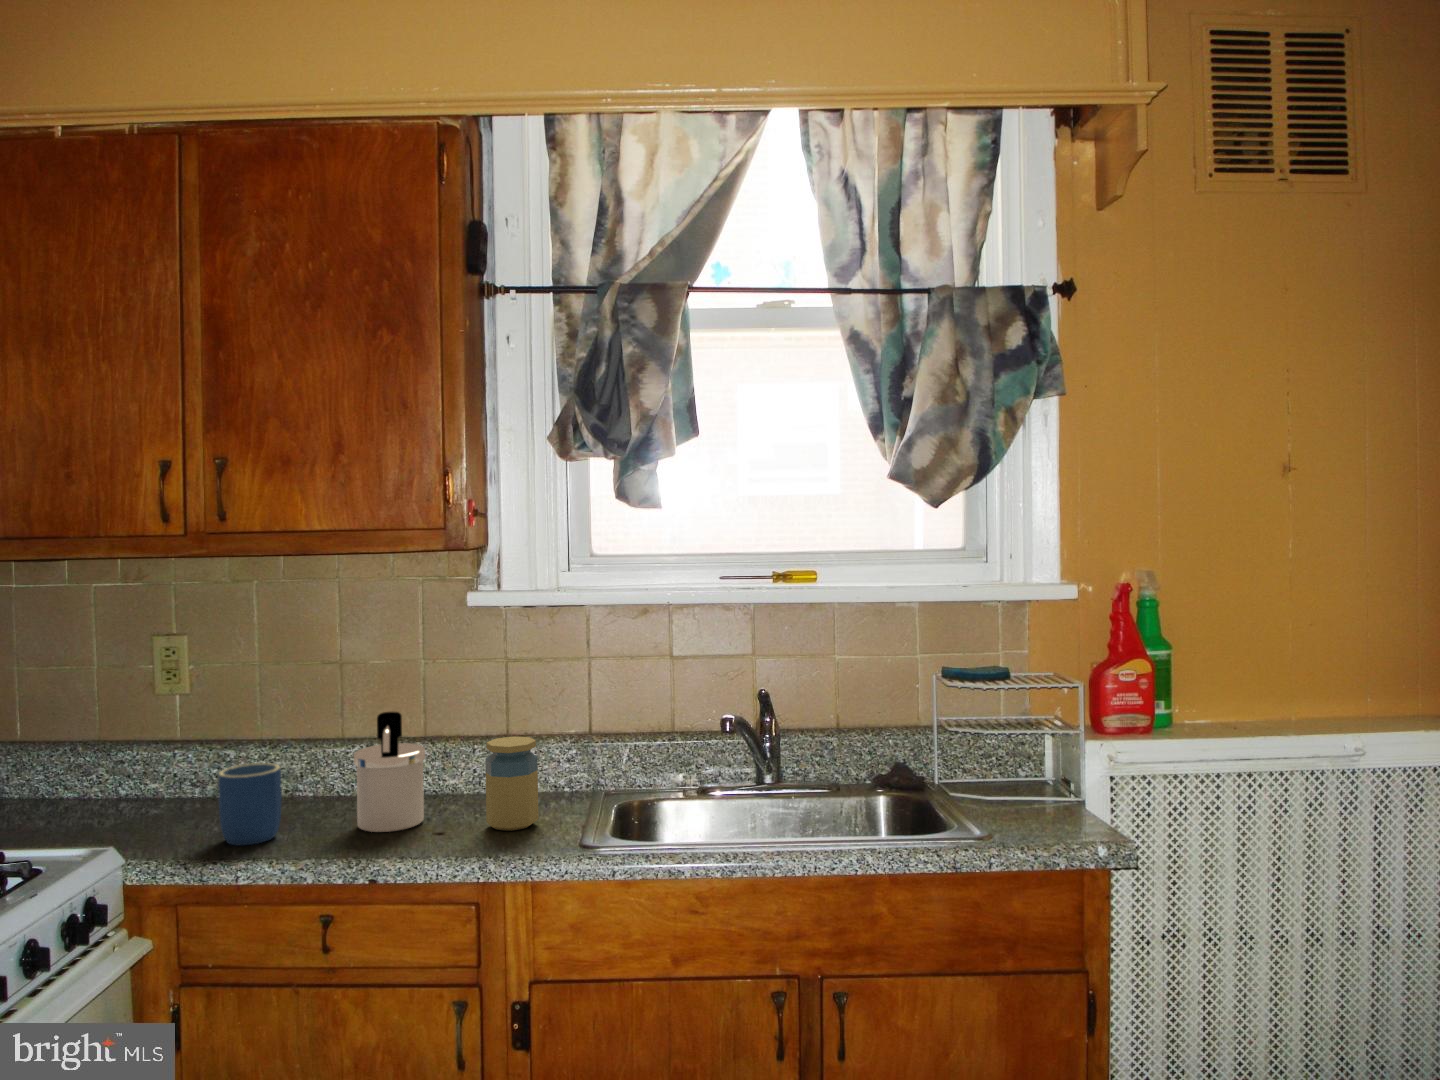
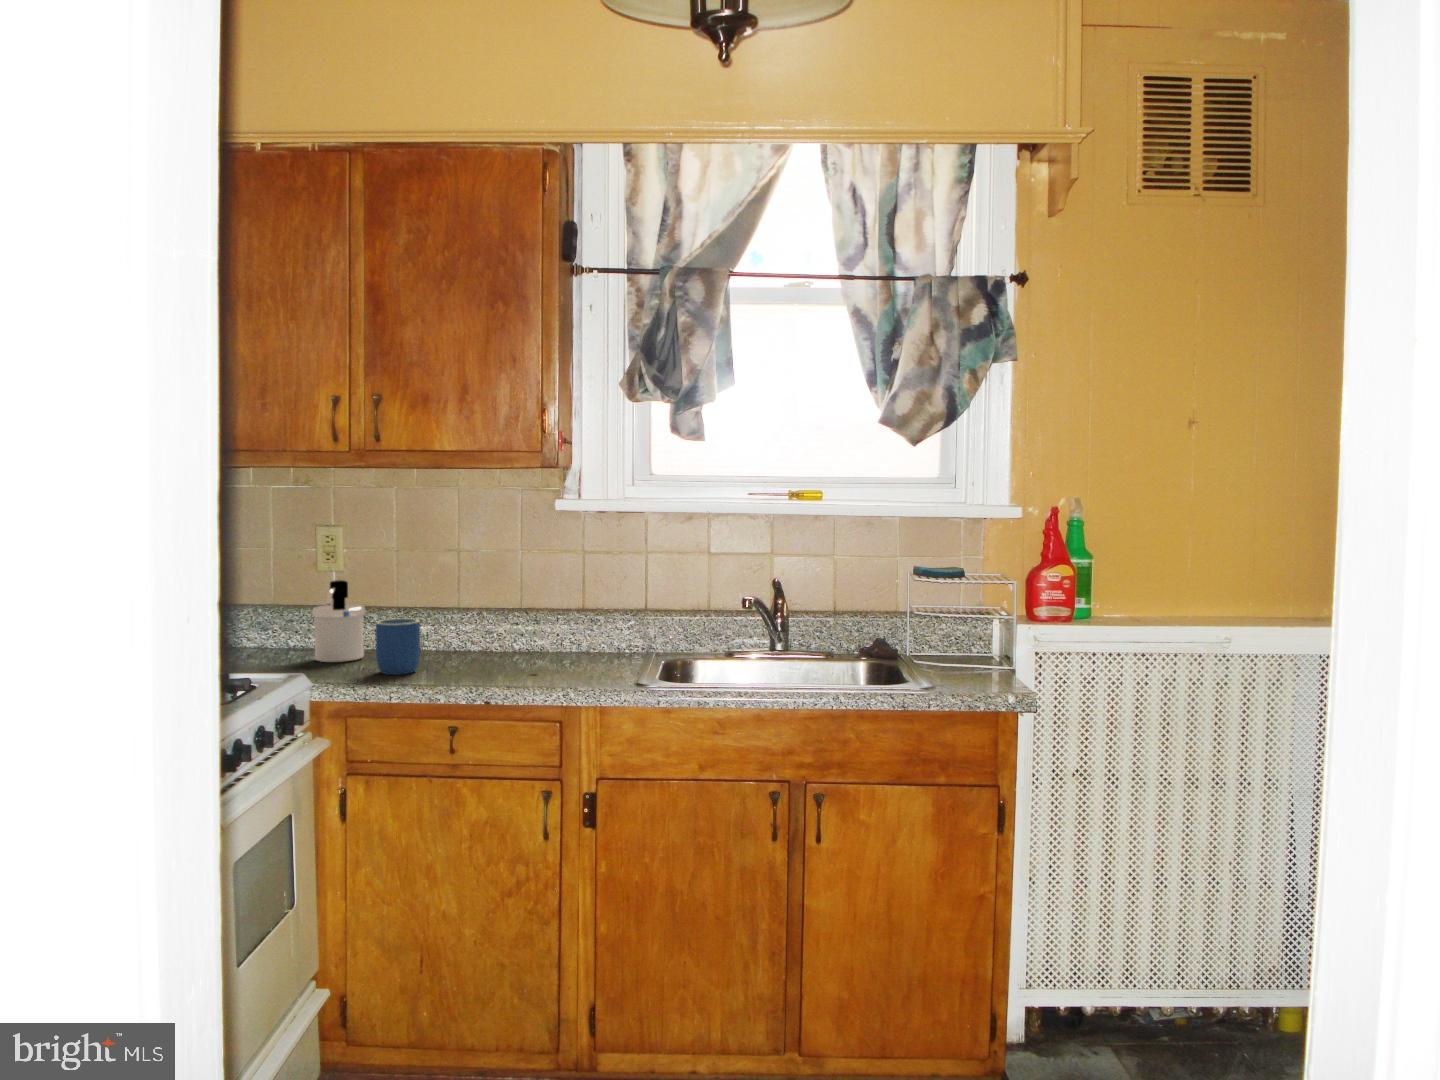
soap dispenser: present [354,712,425,832] -> present [313,580,365,662]
jar: present [485,736,538,831] -> none [569,606,608,673]

